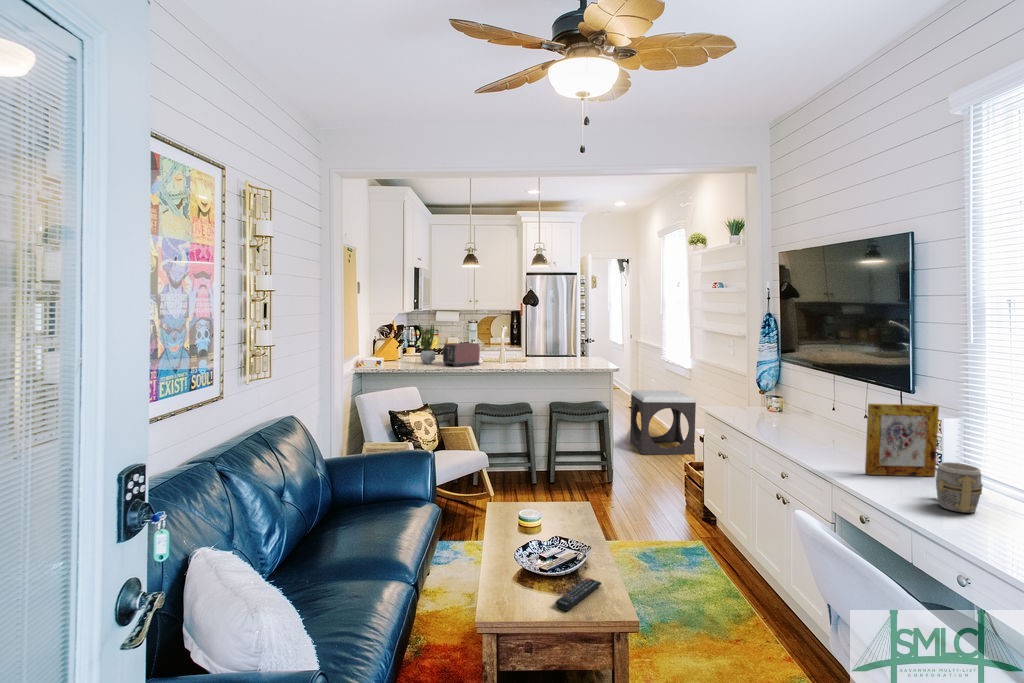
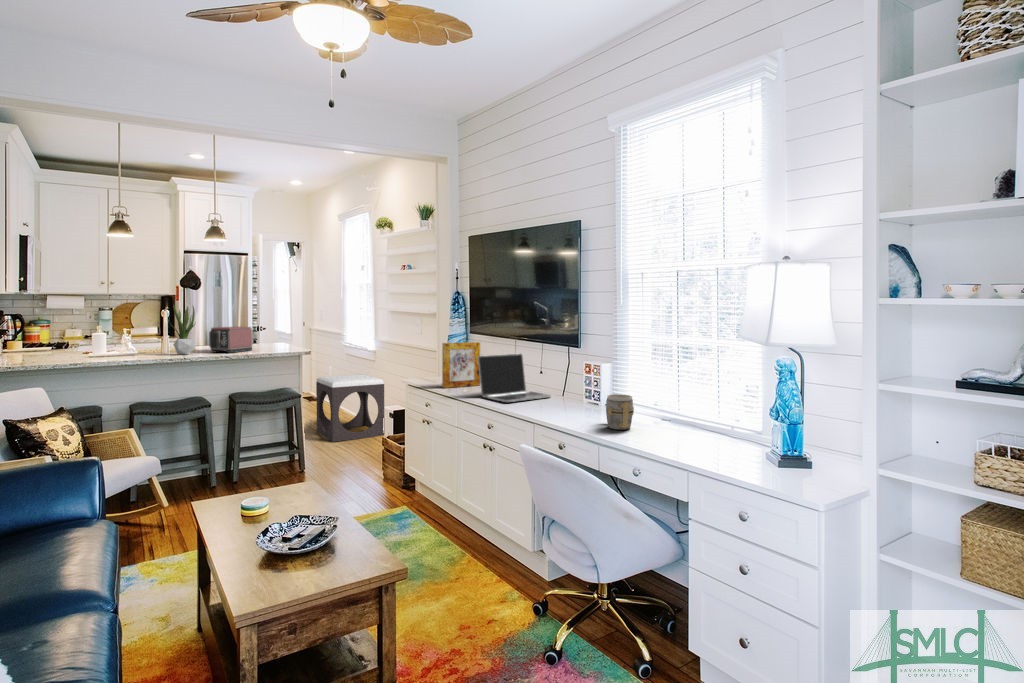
potted plant: present [418,324,435,364] -> present [171,305,195,355]
toaster: present [443,343,480,367] -> present [209,327,253,353]
laptop: none [777,390,873,448] -> present [478,354,551,402]
picture frame: present [865,404,939,477] -> present [442,342,480,388]
remote control: present [555,578,601,611] -> none [315,546,355,580]

